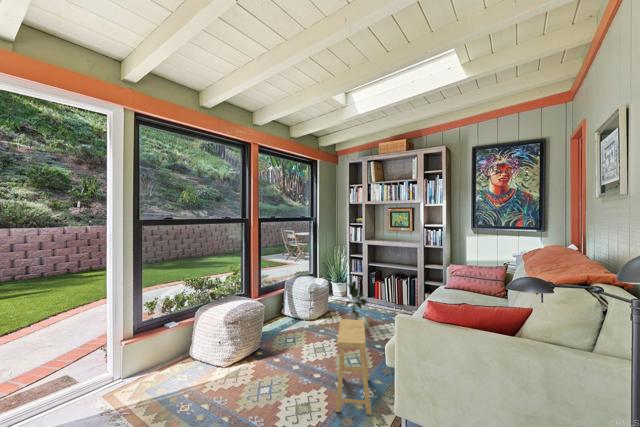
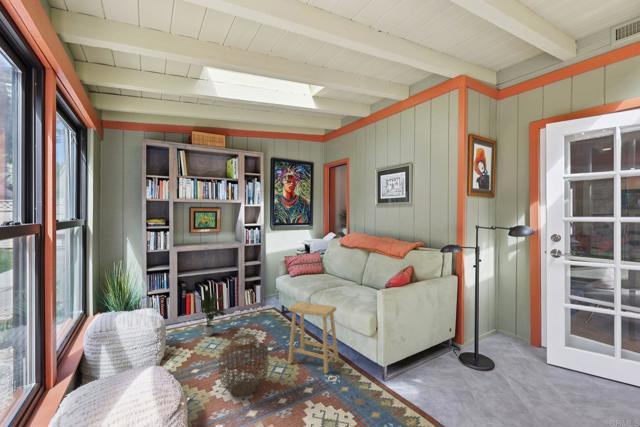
woven basket: none [268,321,309,374] -> present [219,335,268,396]

